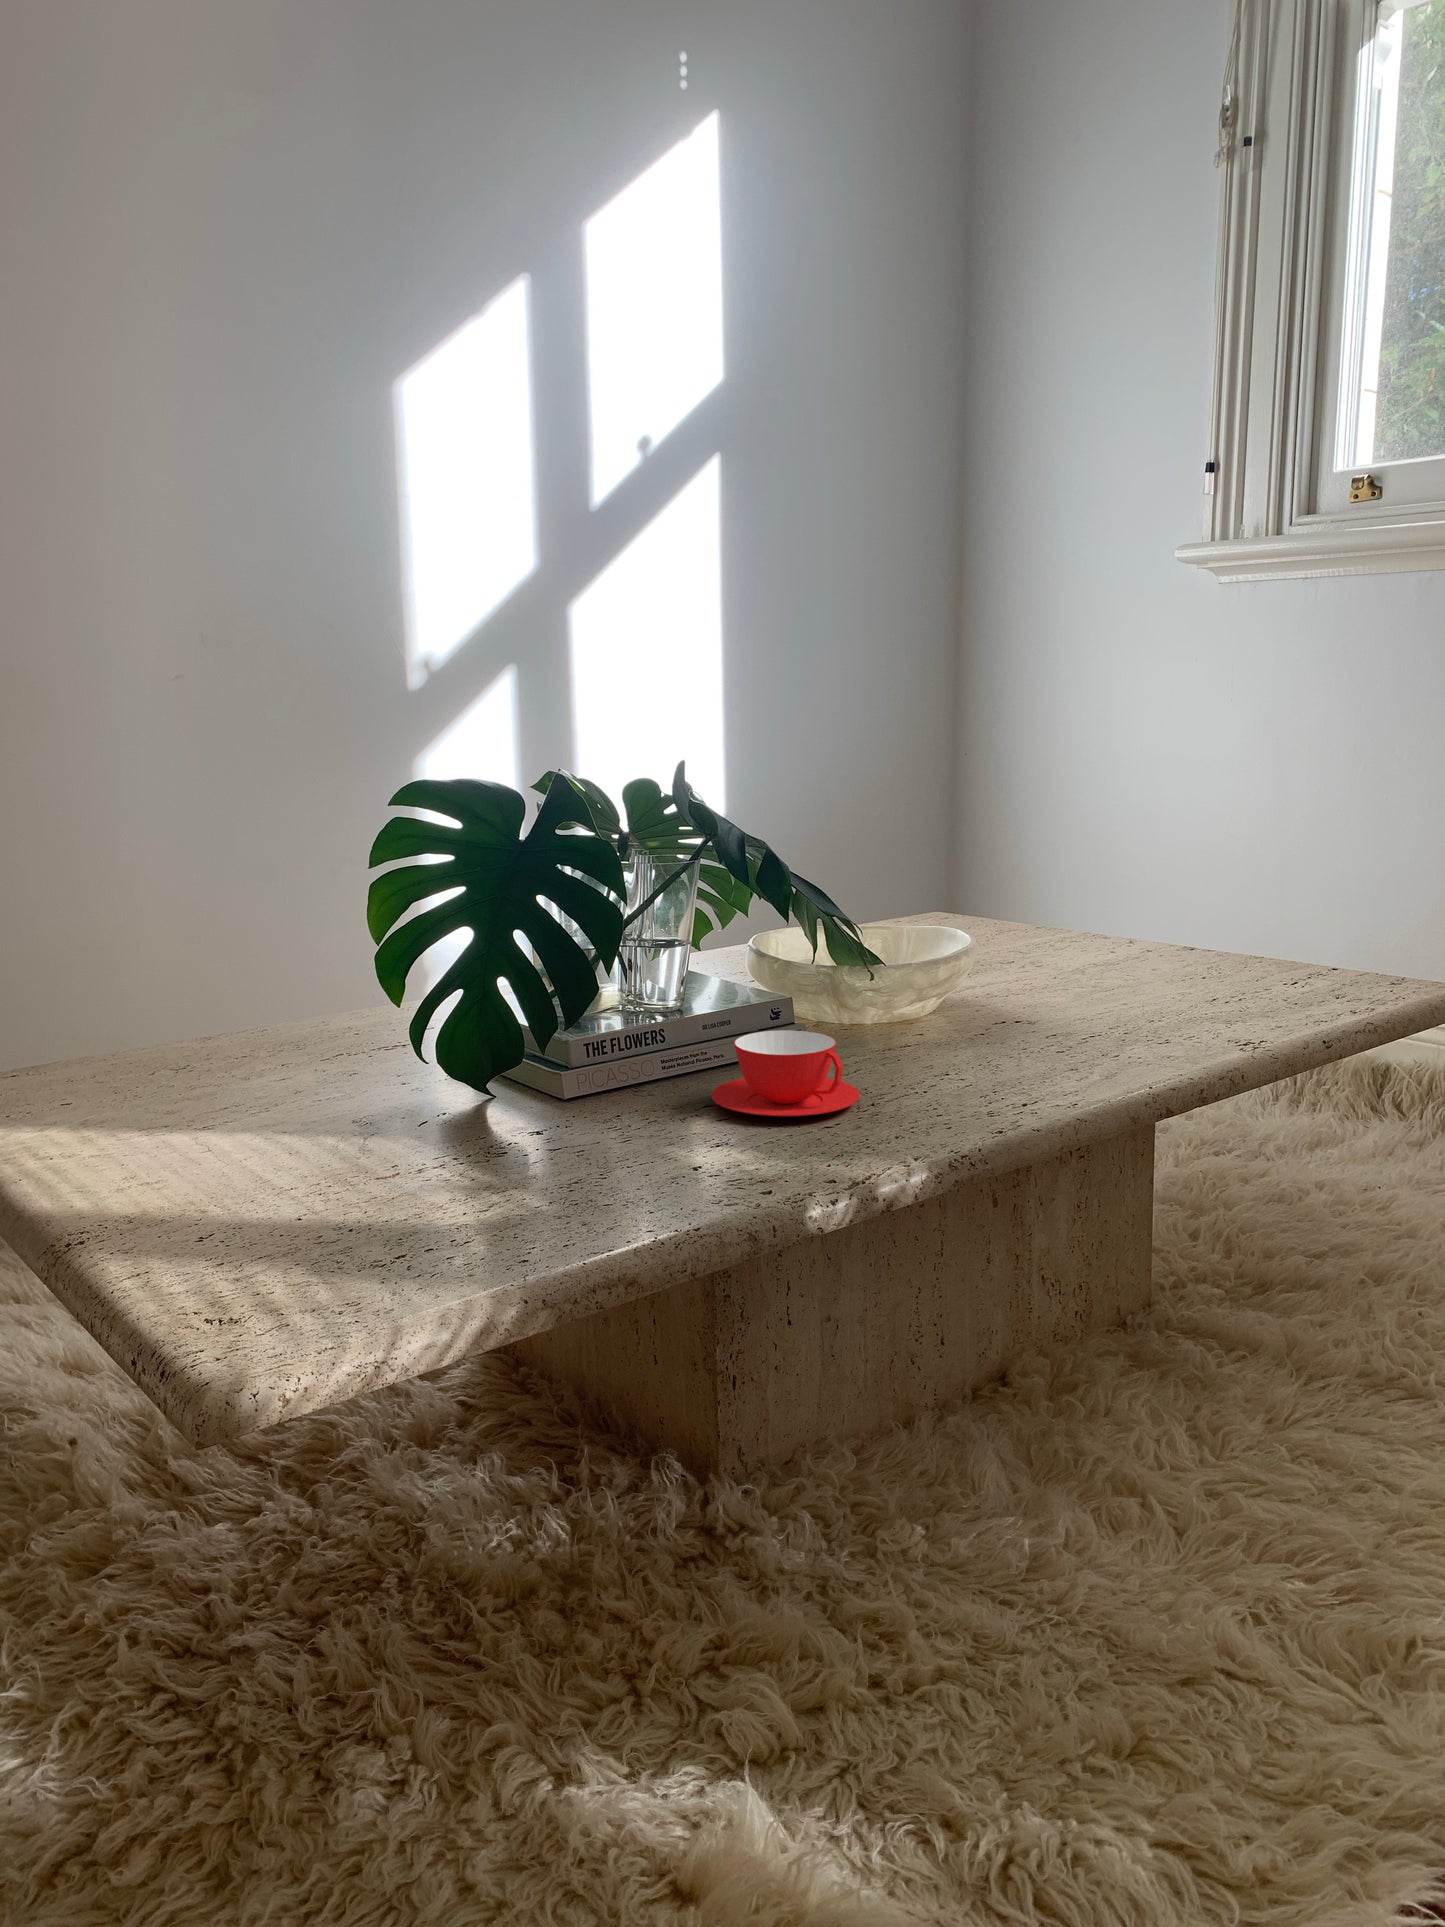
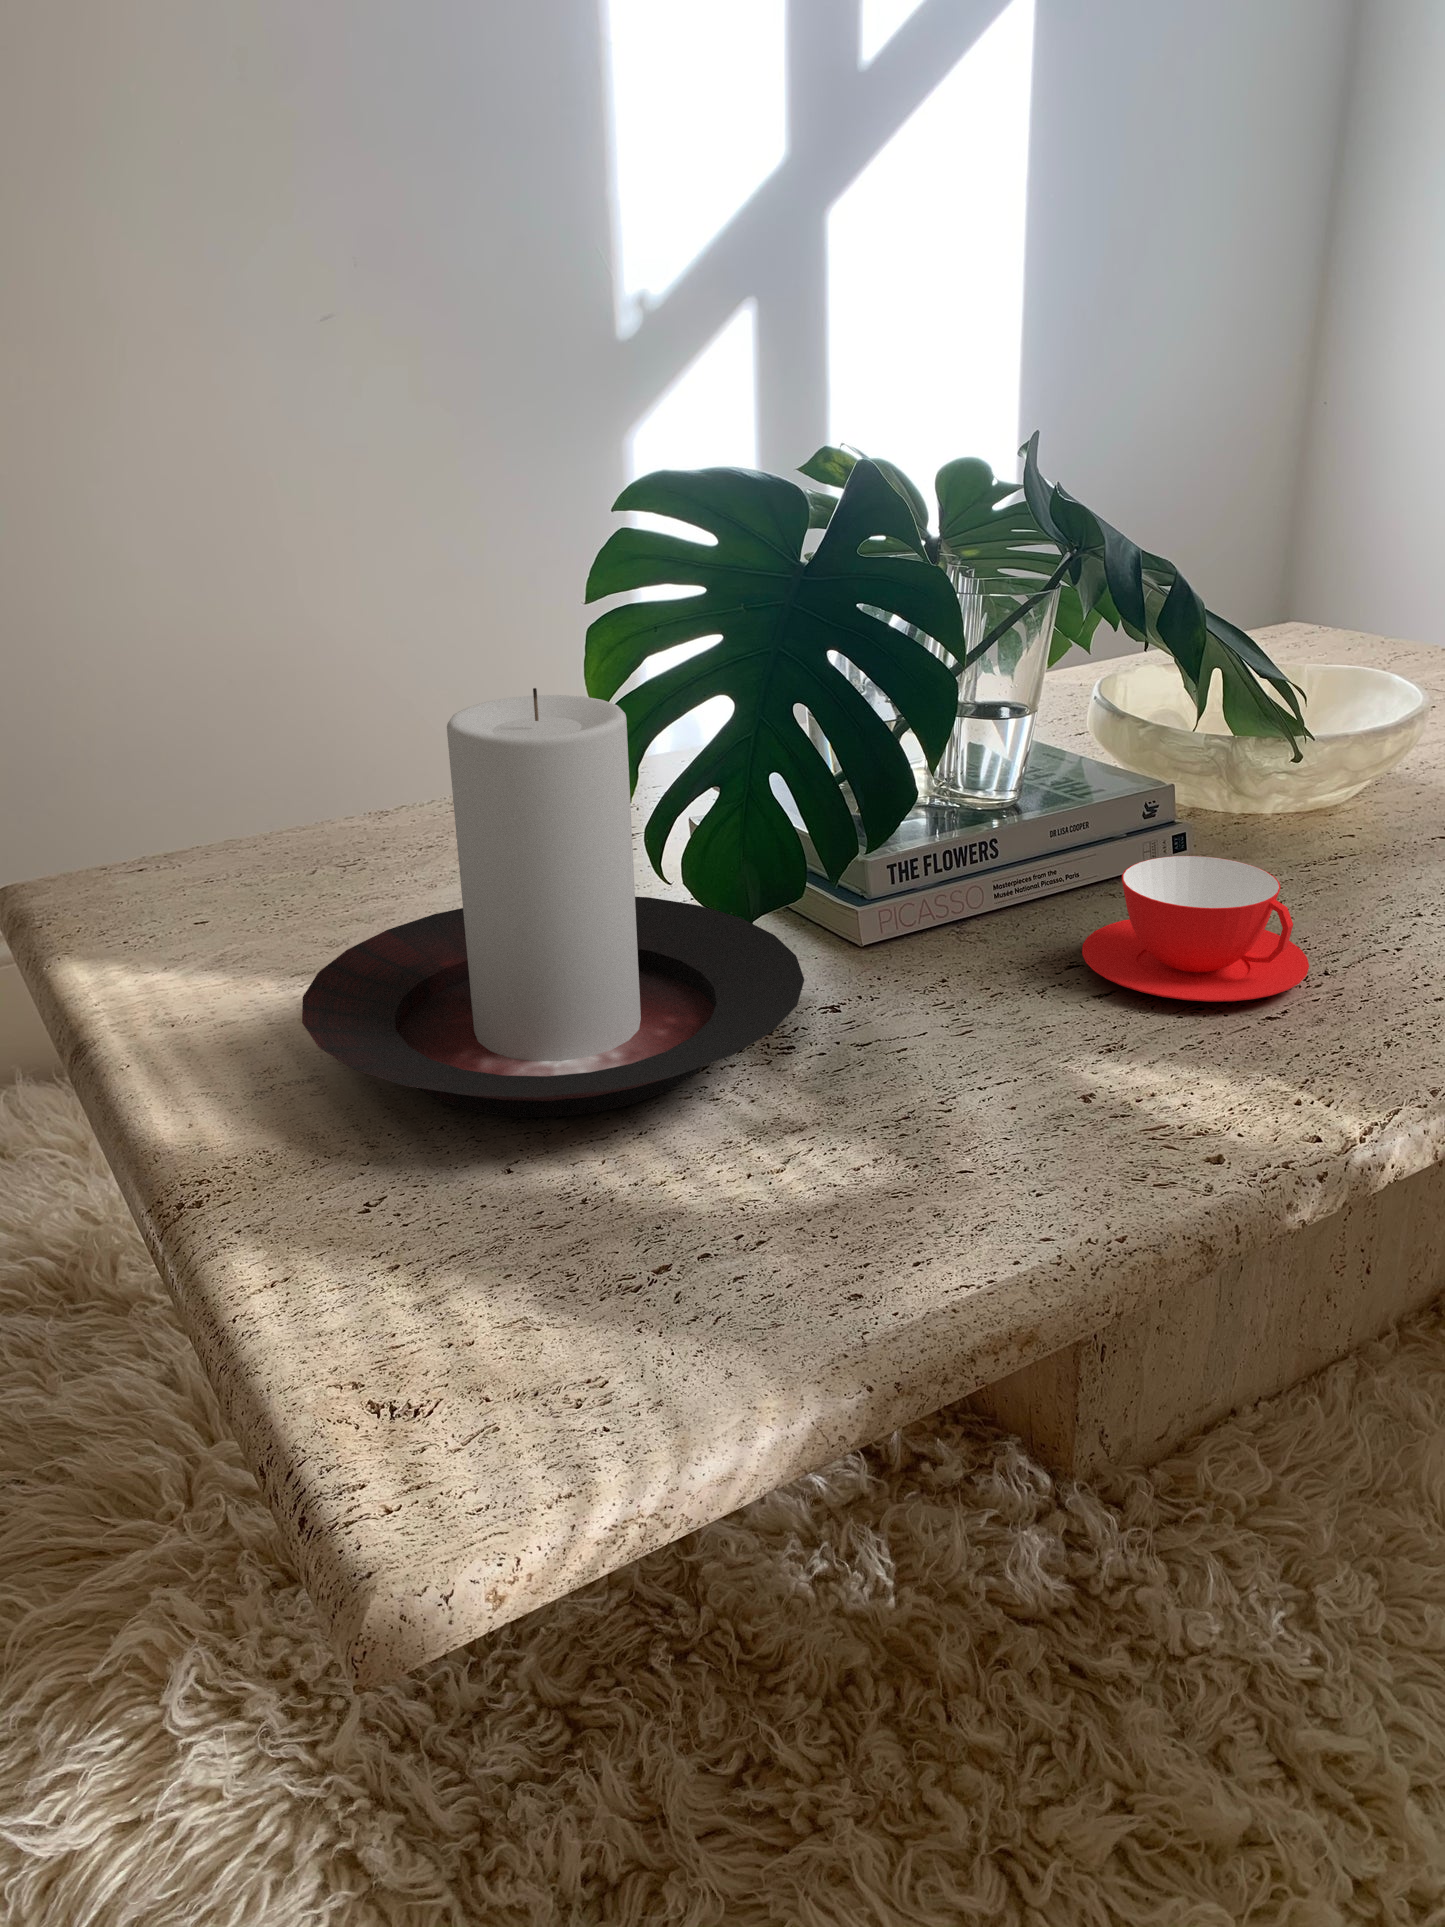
candle holder: none [166,908,514,1188] -> present [302,688,804,1117]

